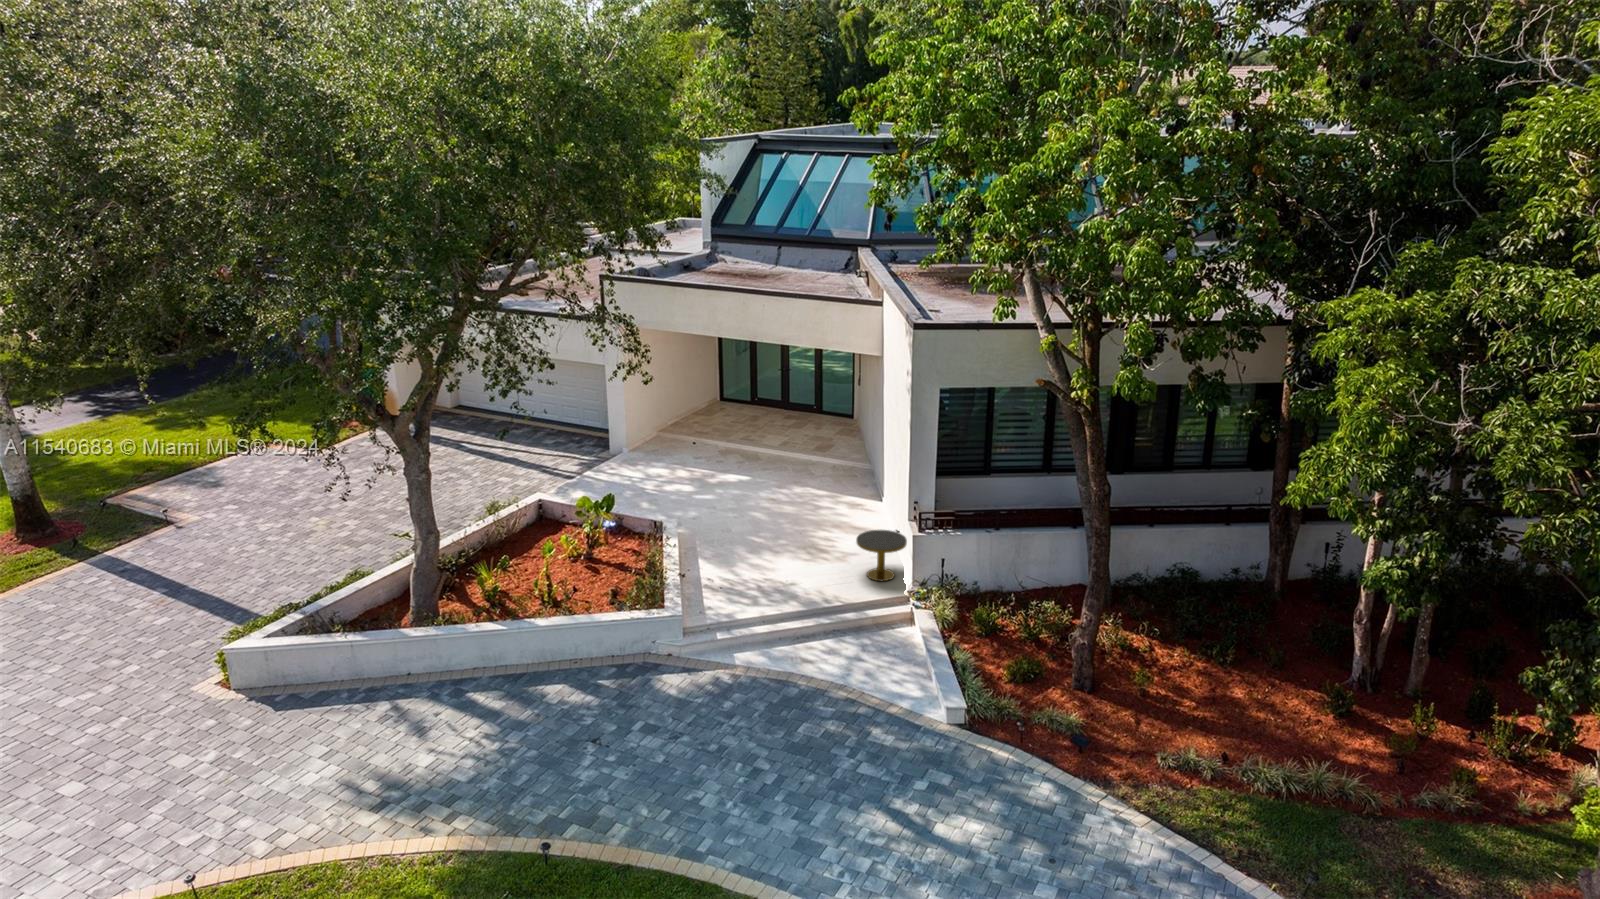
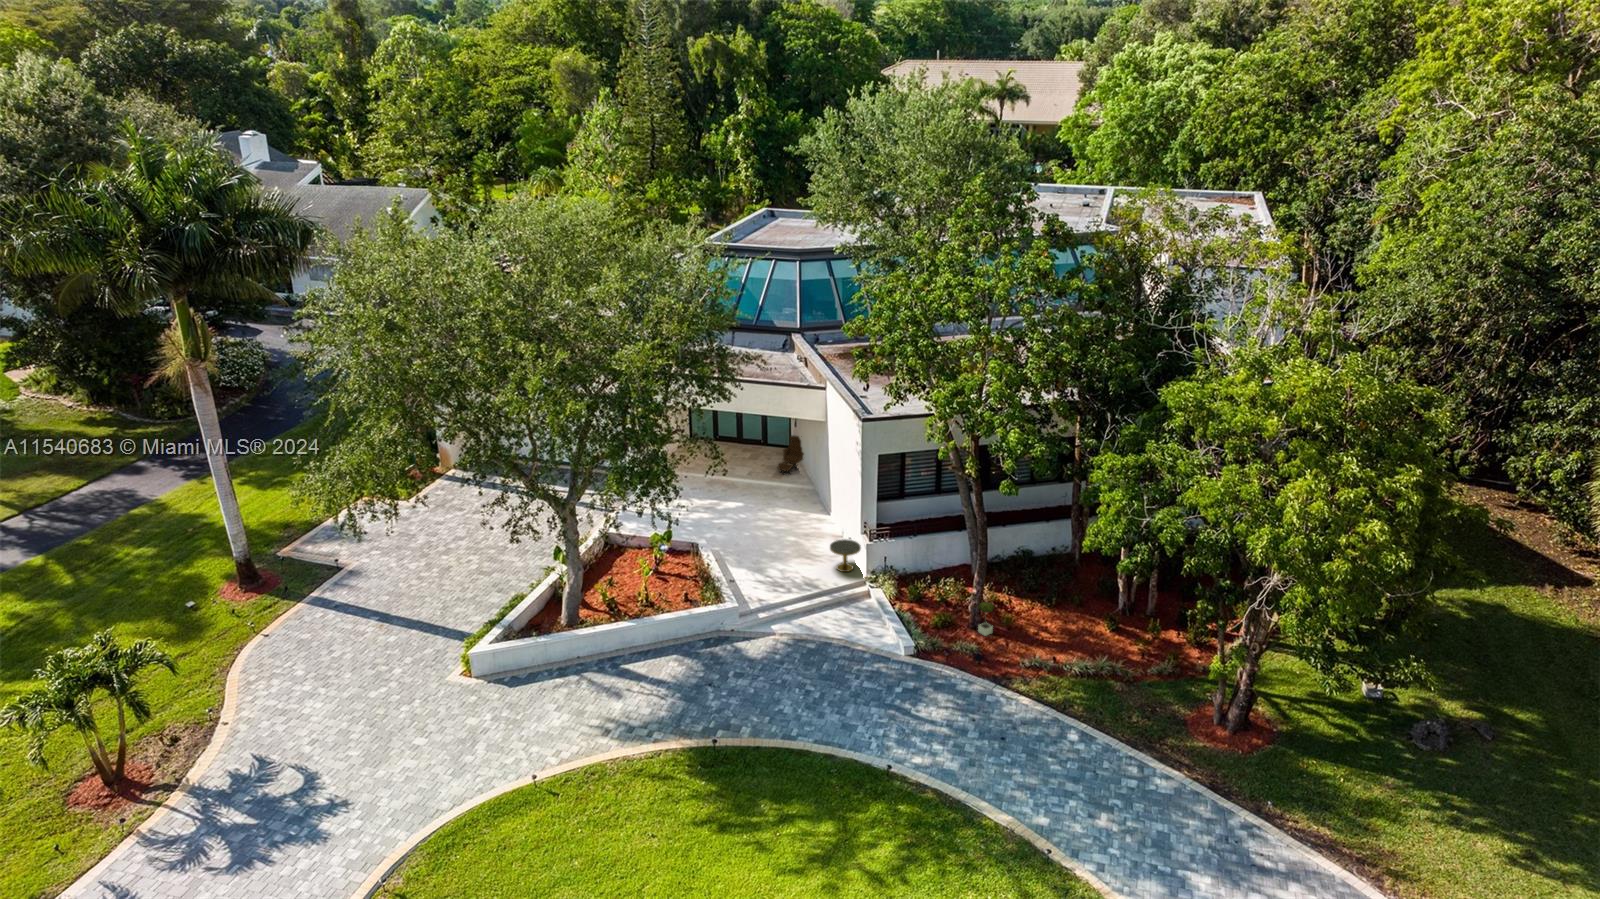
lounge chair: none [822,395,867,449] -> present [778,435,804,471]
potted tree: none [1089,642,1120,704] -> present [978,602,994,636]

